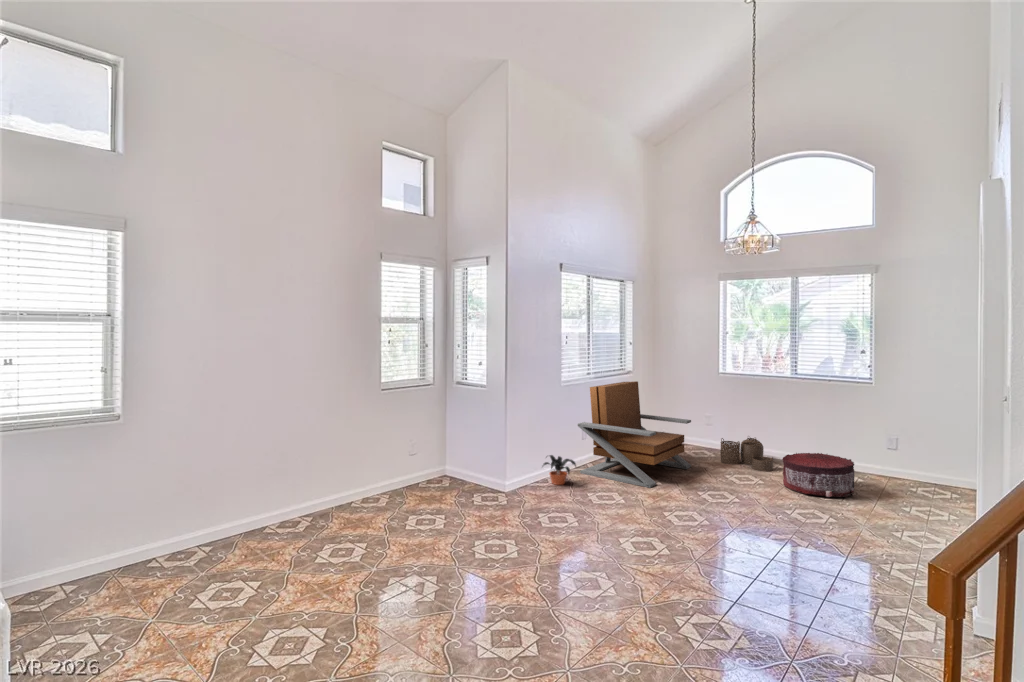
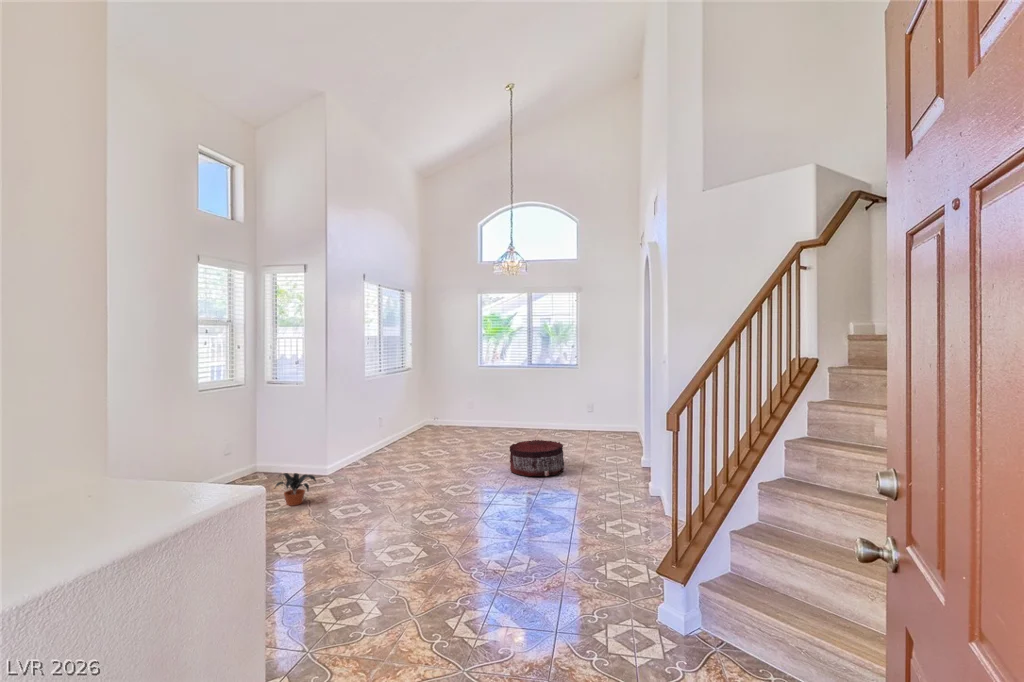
lounge chair: present [578,381,691,488] -> none [315,387,430,492]
woven basket: present [720,438,773,471] -> none [455,432,499,462]

